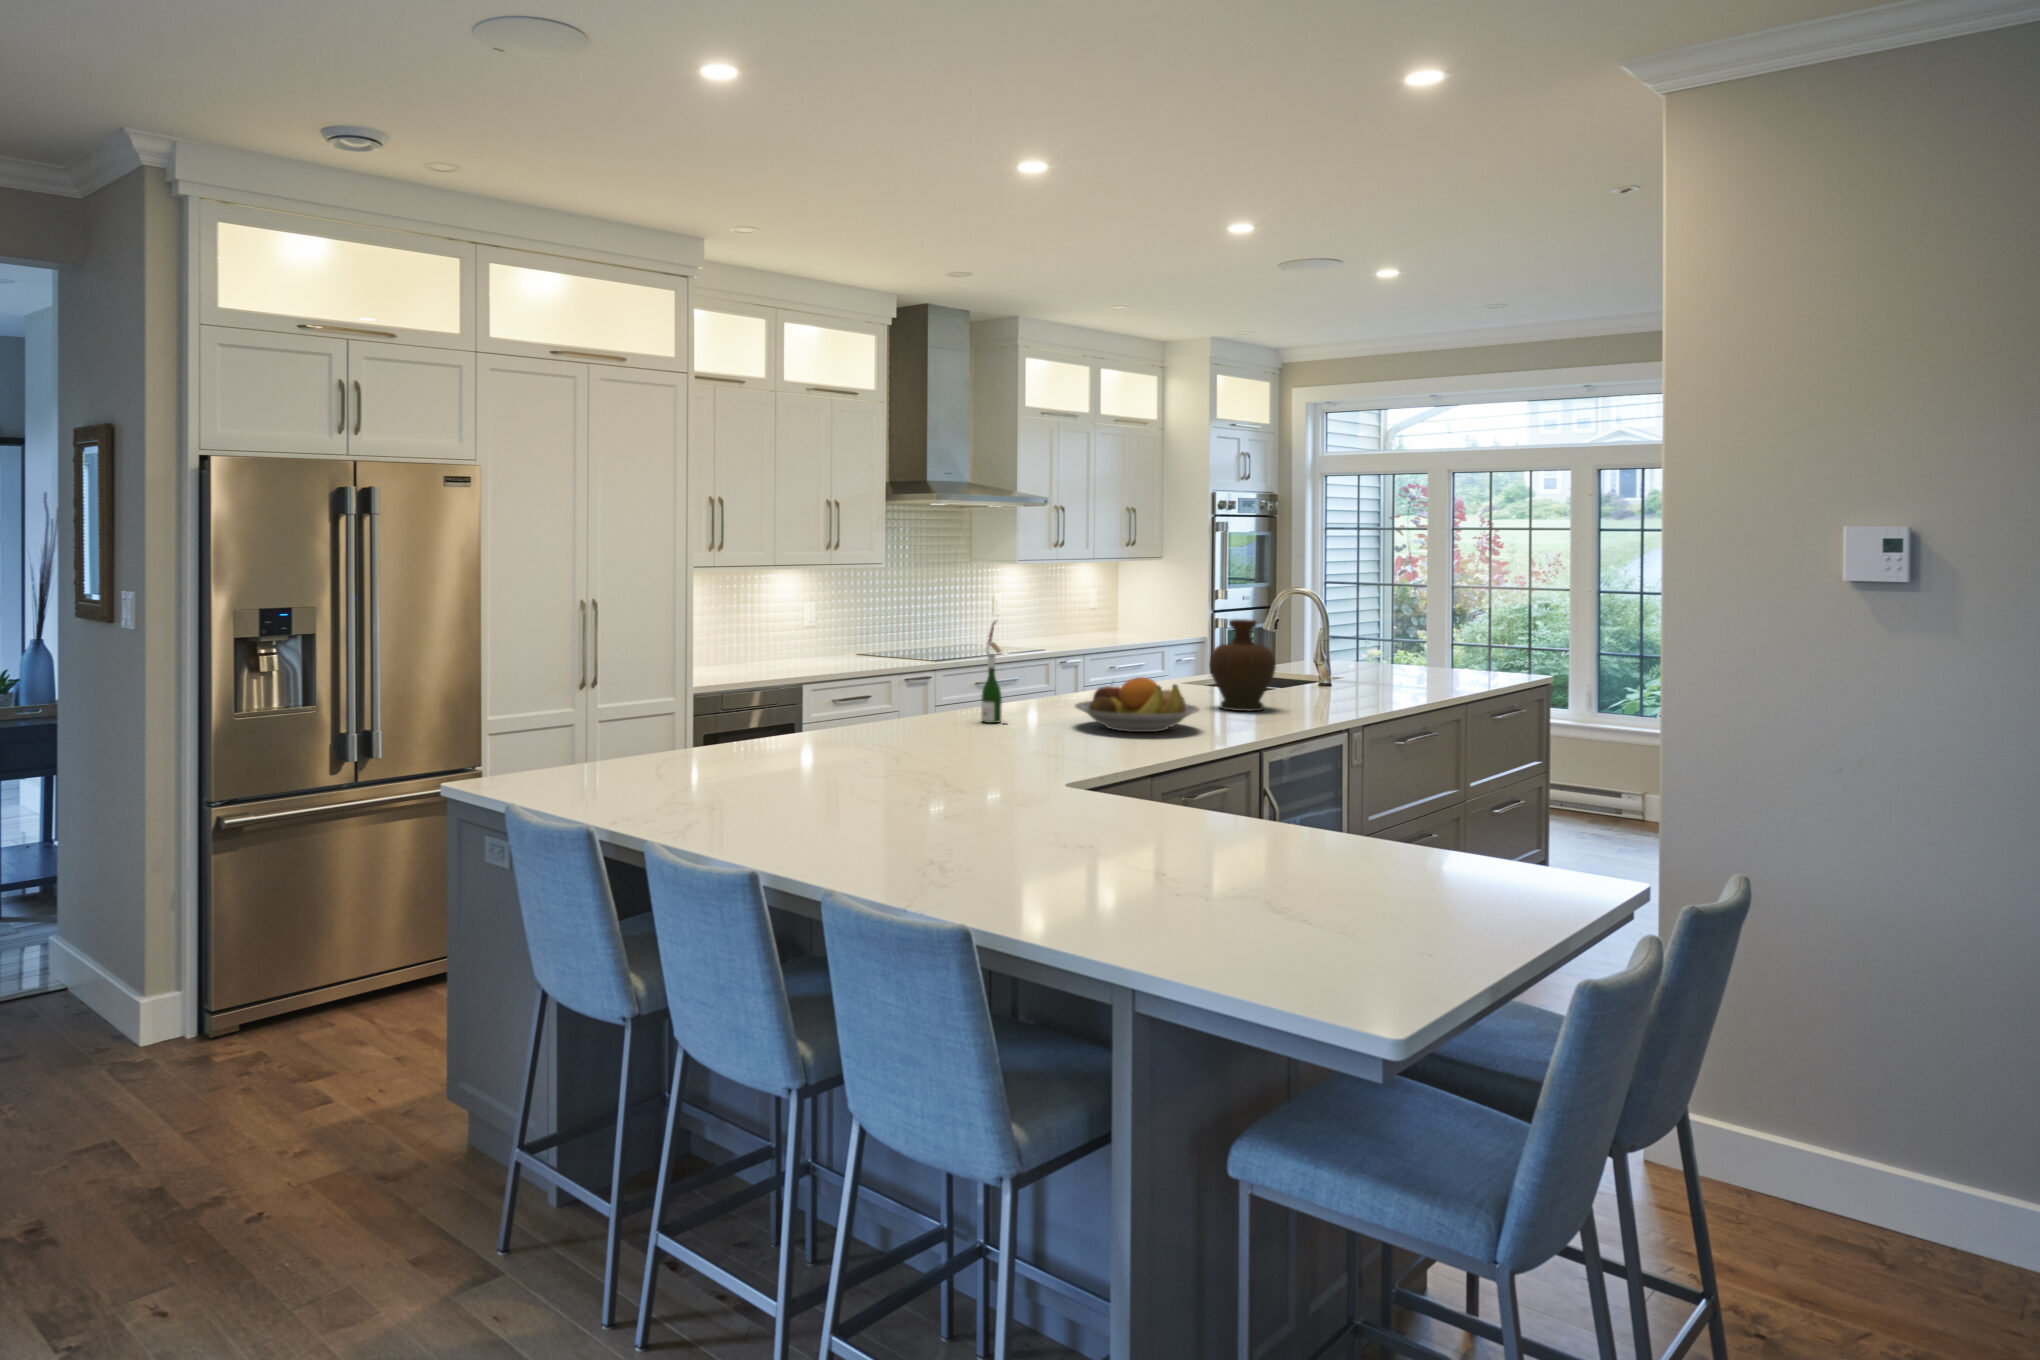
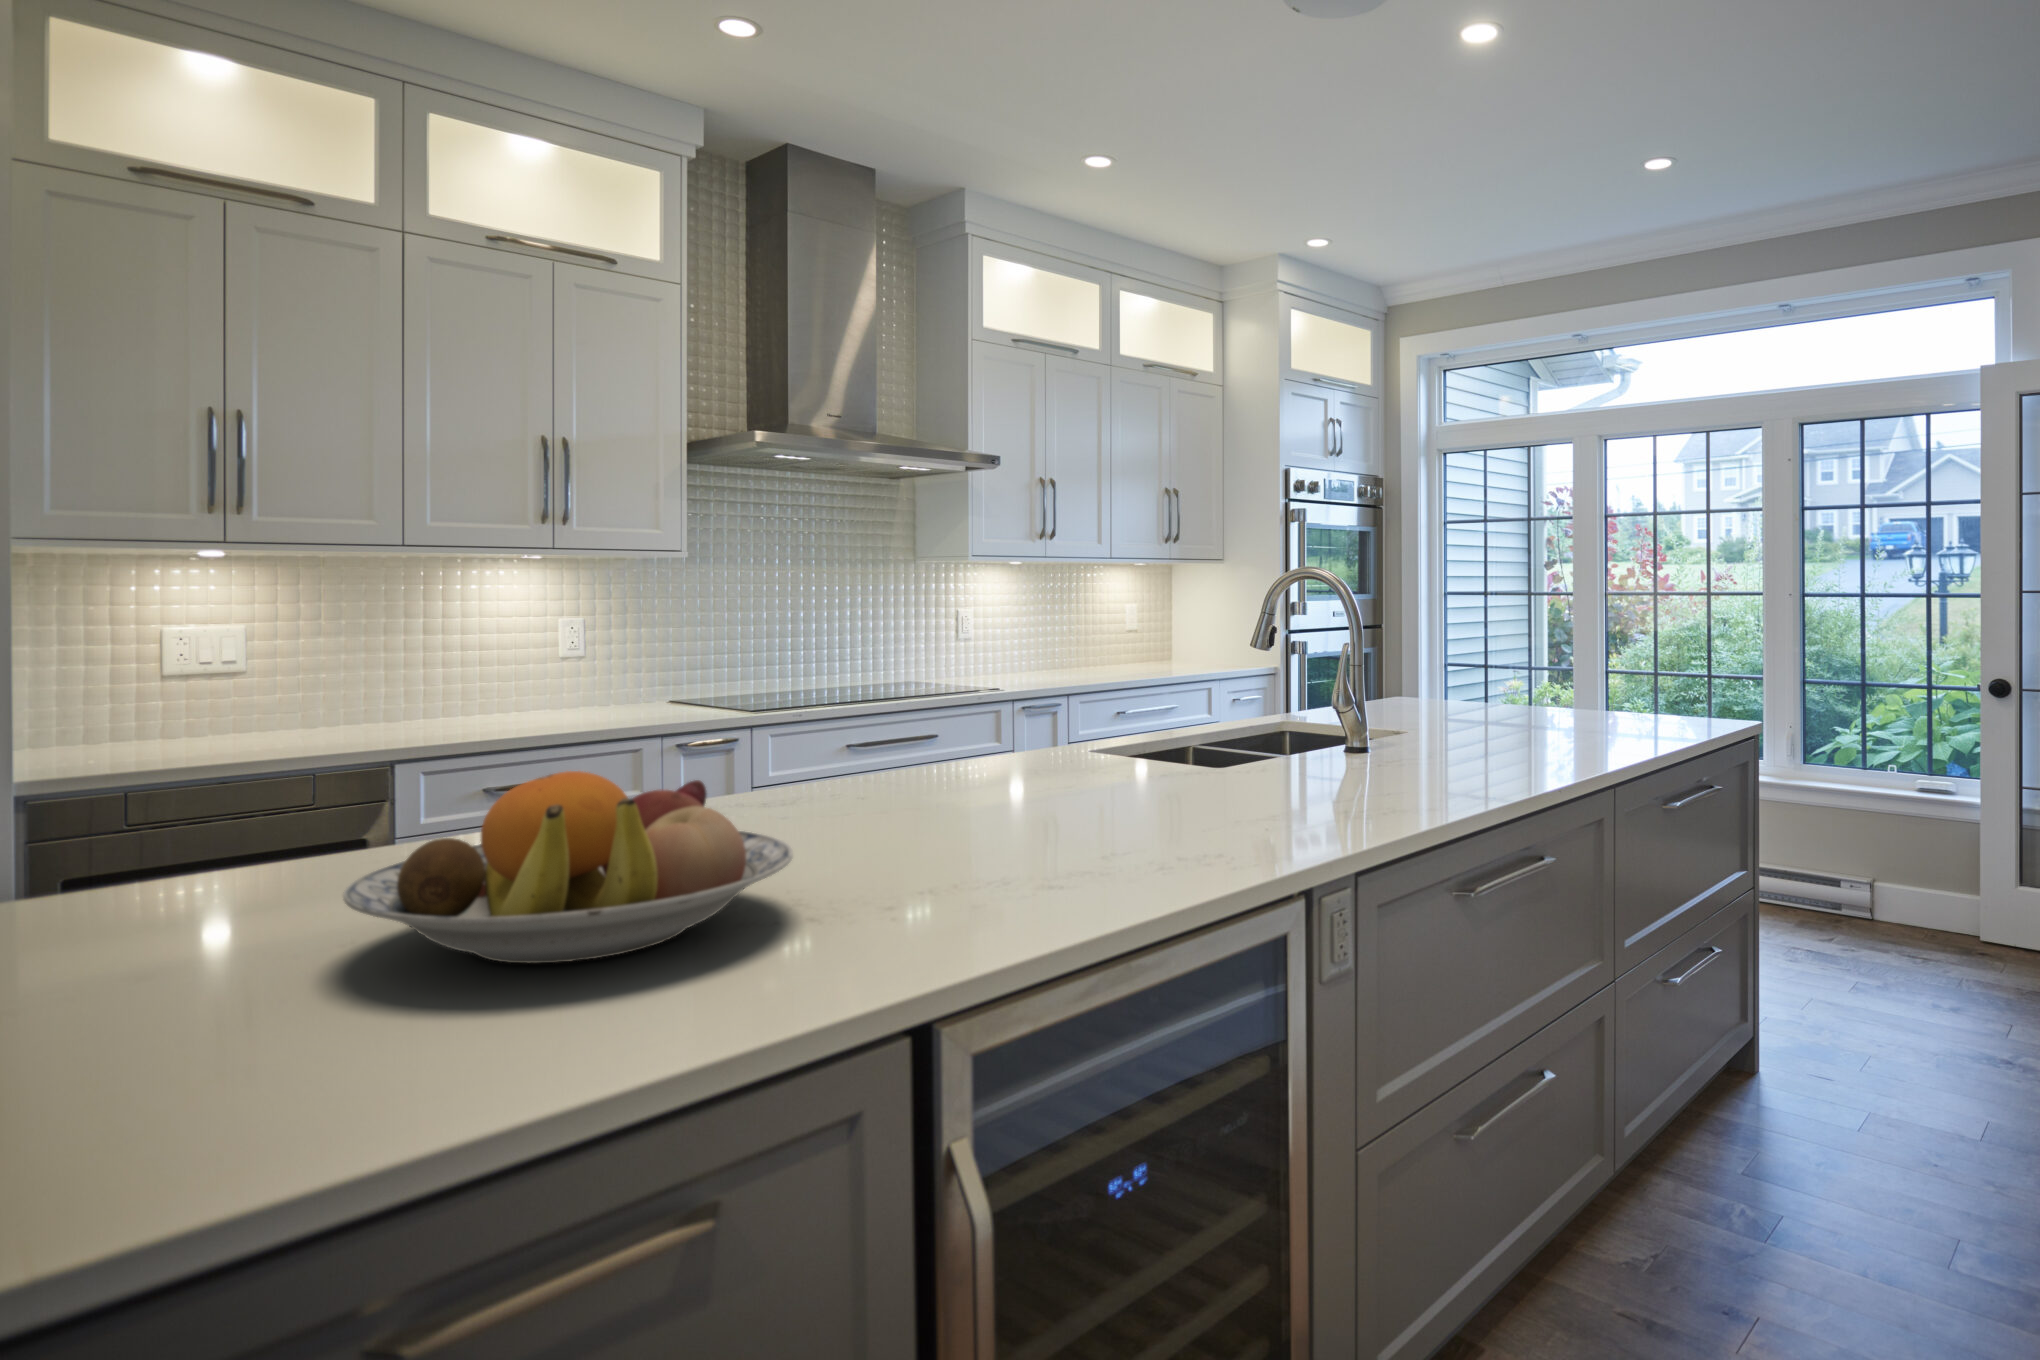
decorative vase: present [1209,619,1276,711] -> none [989,604,1156,839]
wine bottle: present [981,621,1002,723] -> none [155,595,238,922]

